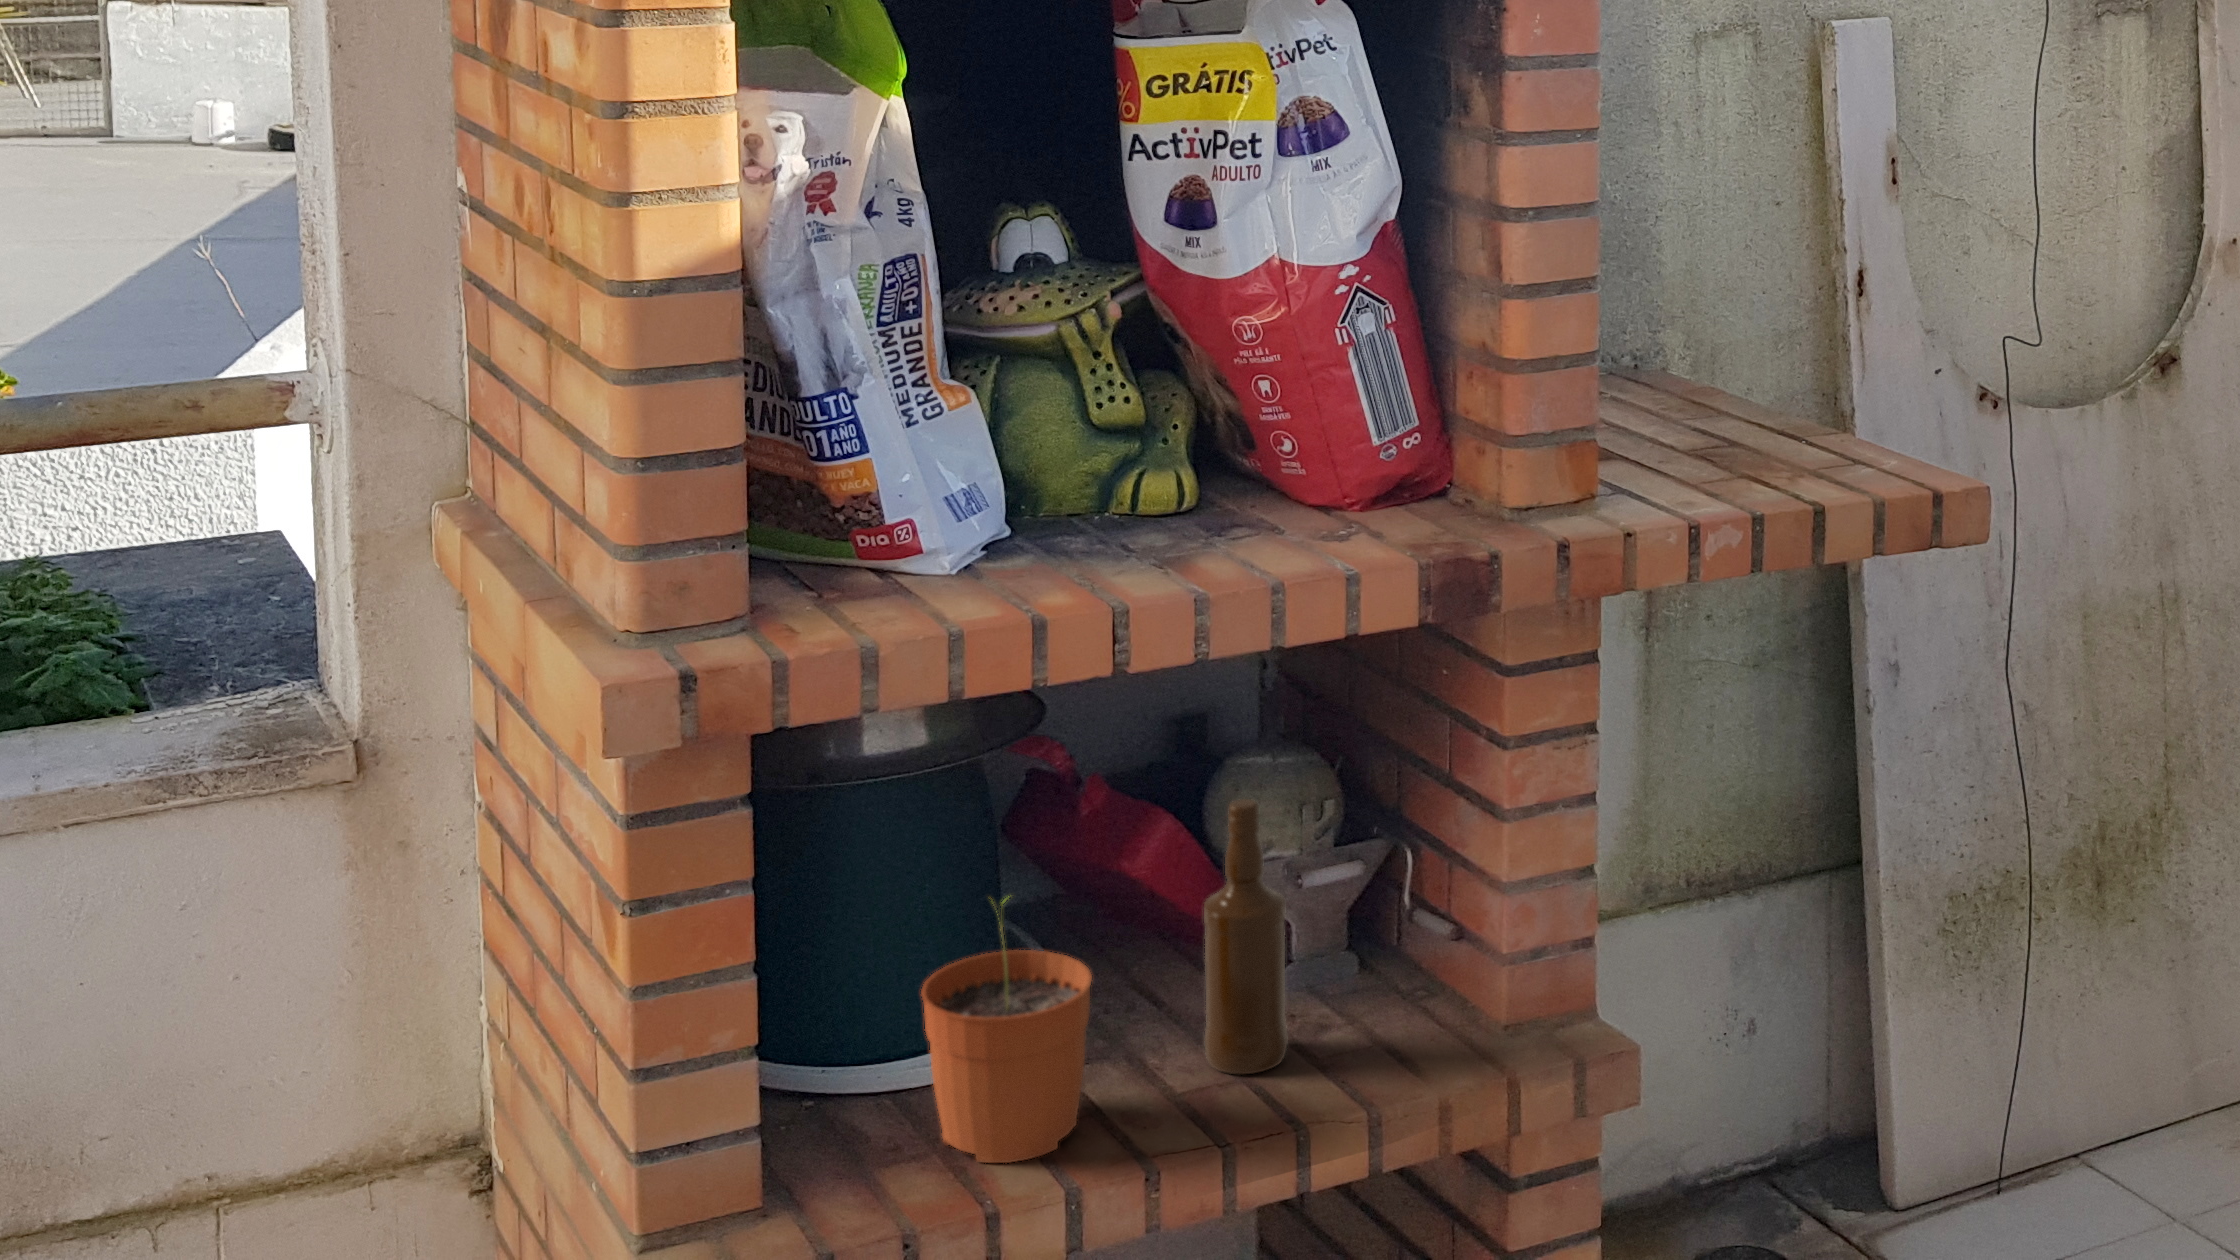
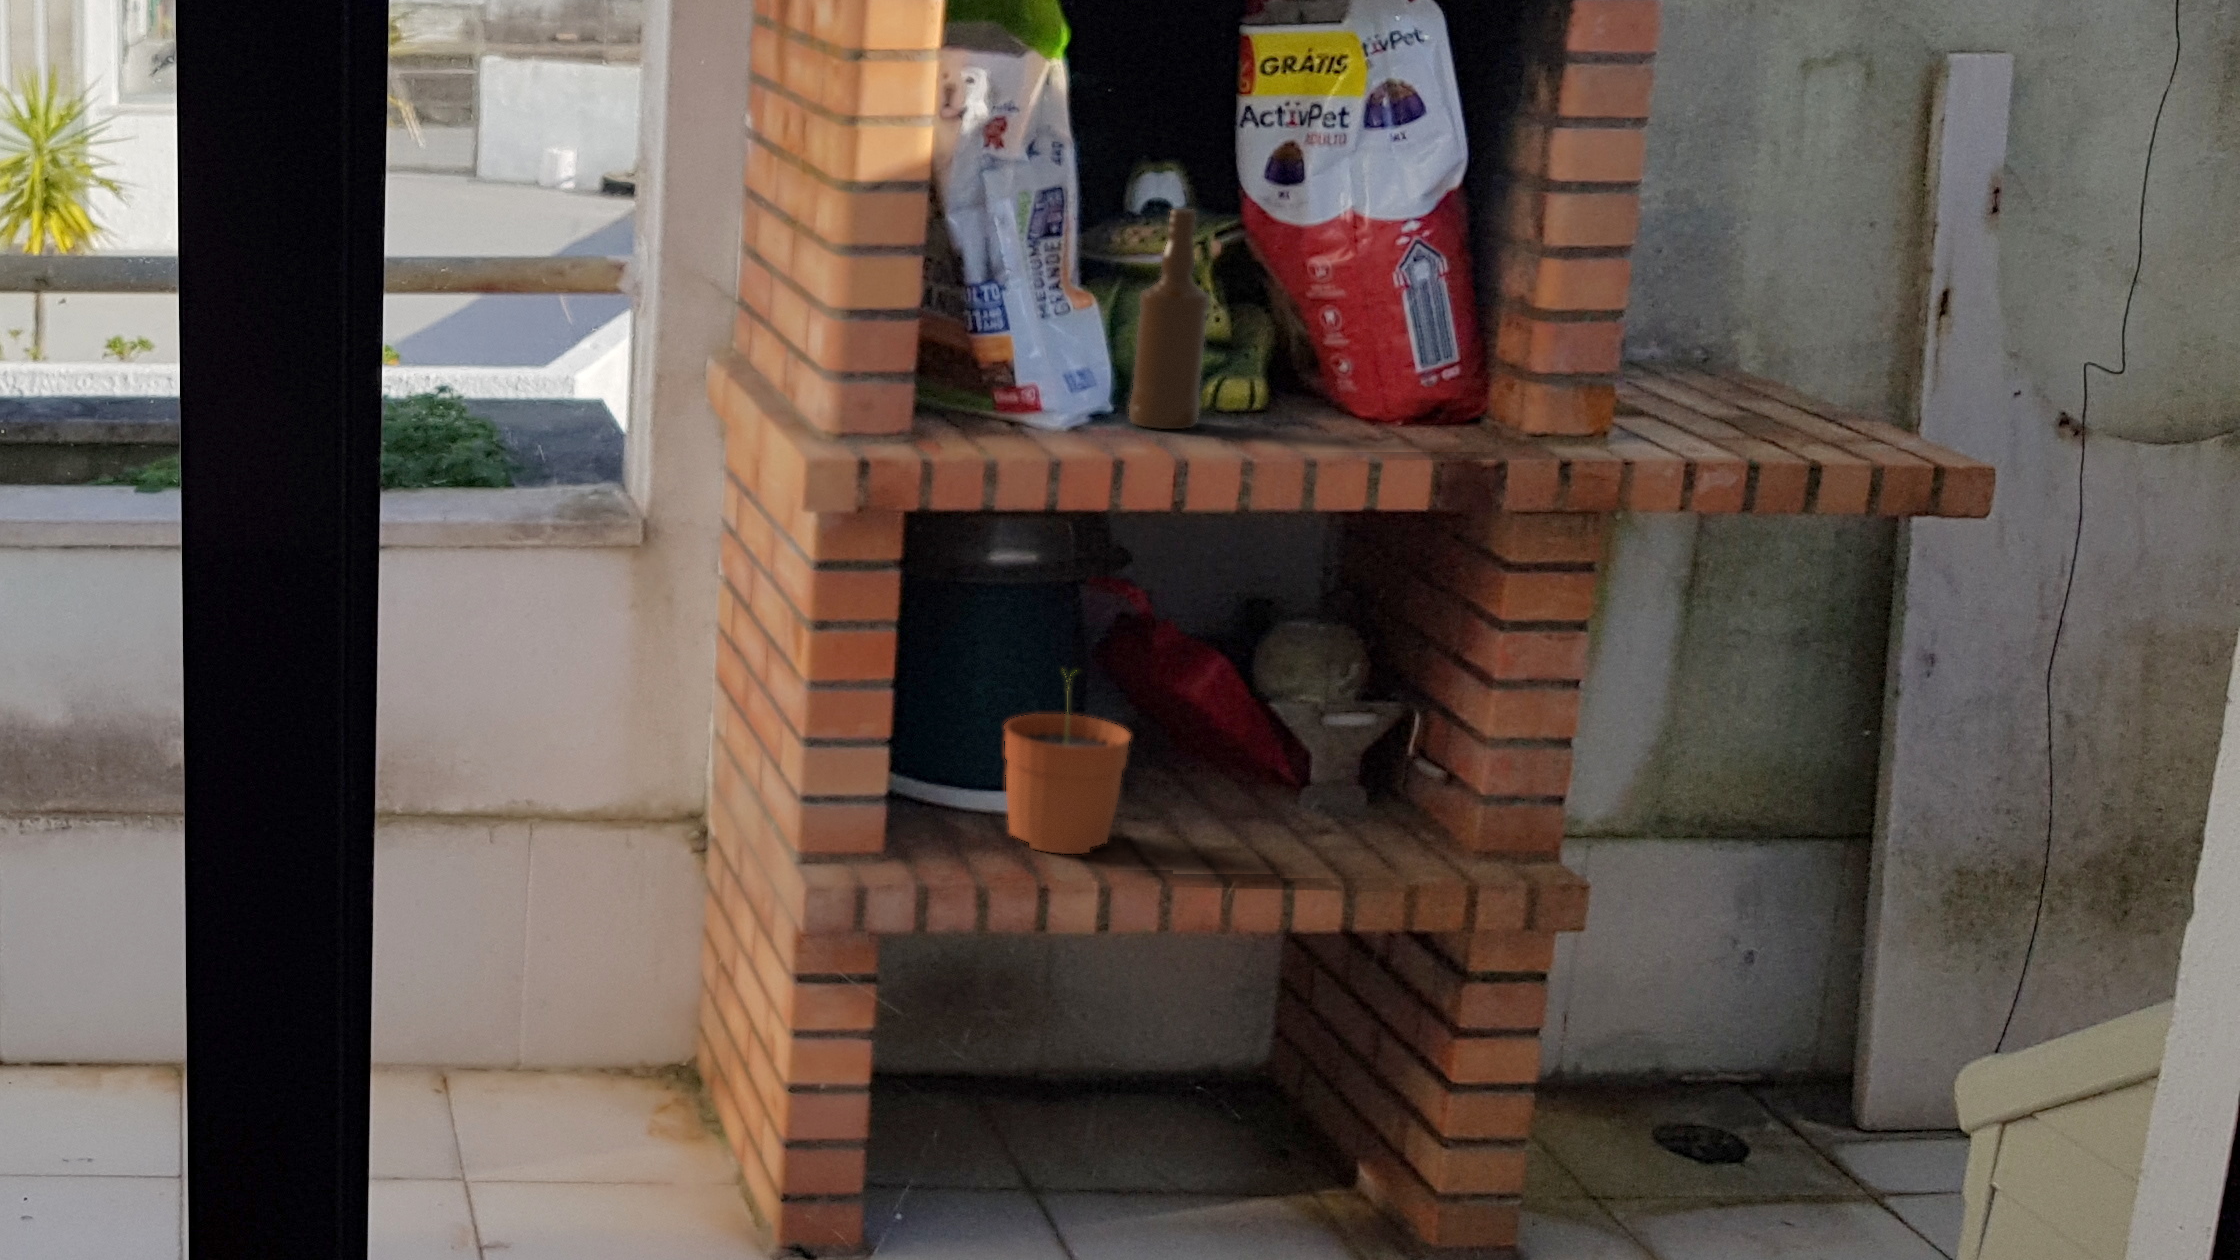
bottle: present [1204,799,1287,1074] -> present [1129,208,1209,429]

